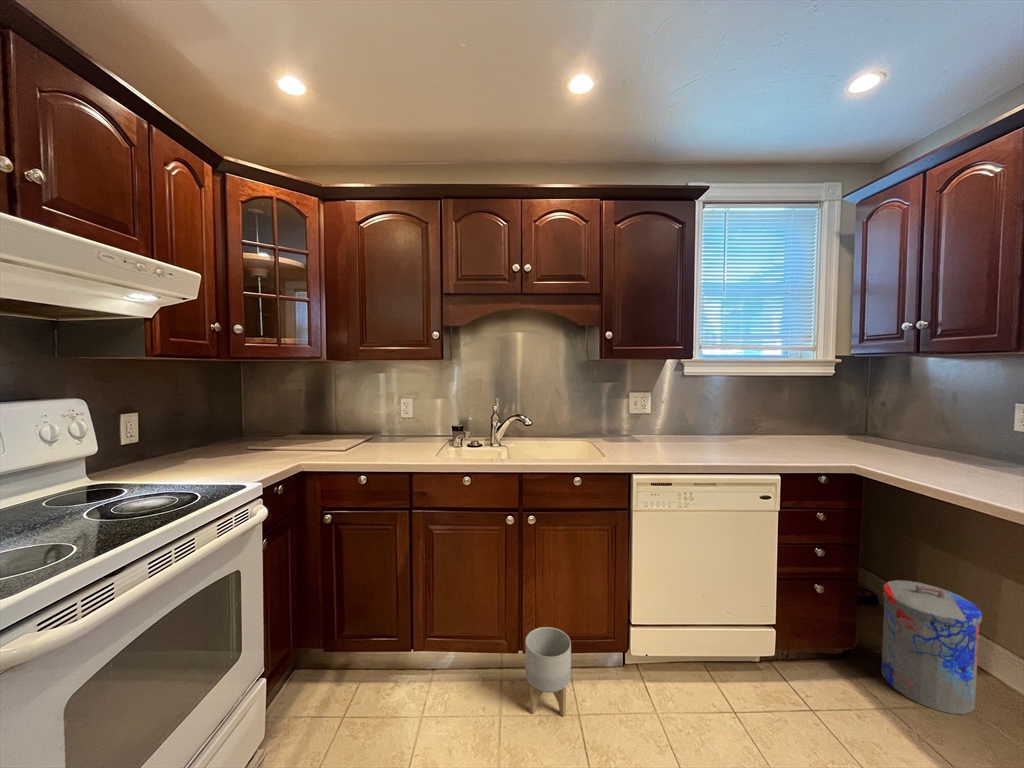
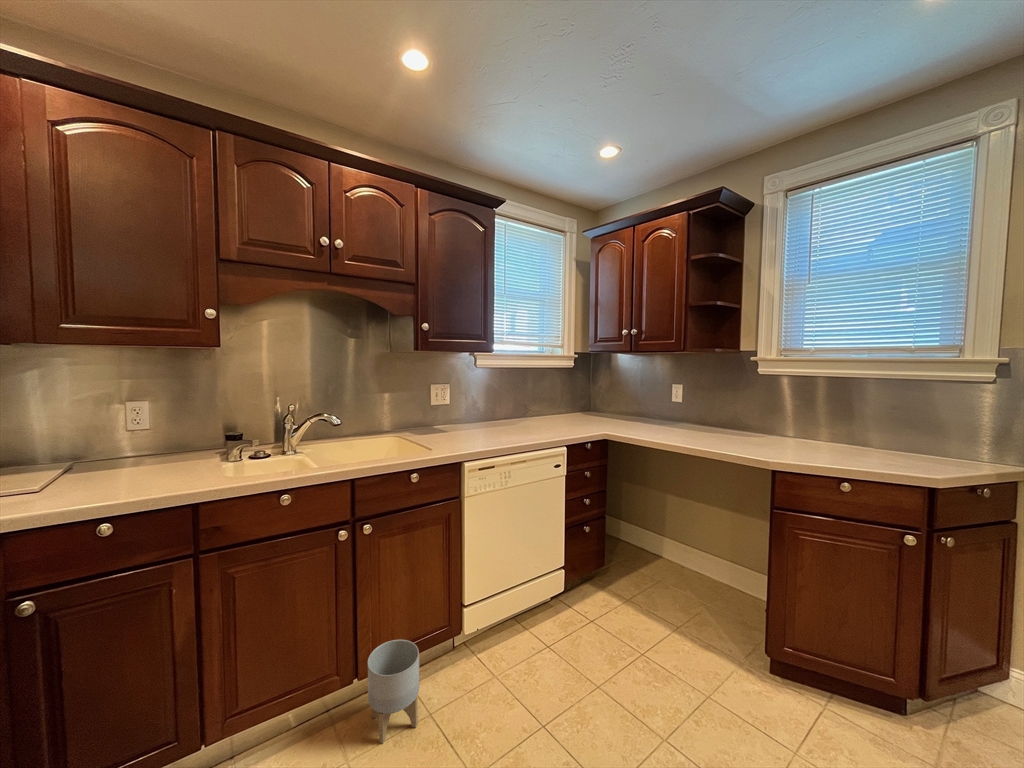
trash can: present [882,580,982,714] -> none [616,508,665,589]

